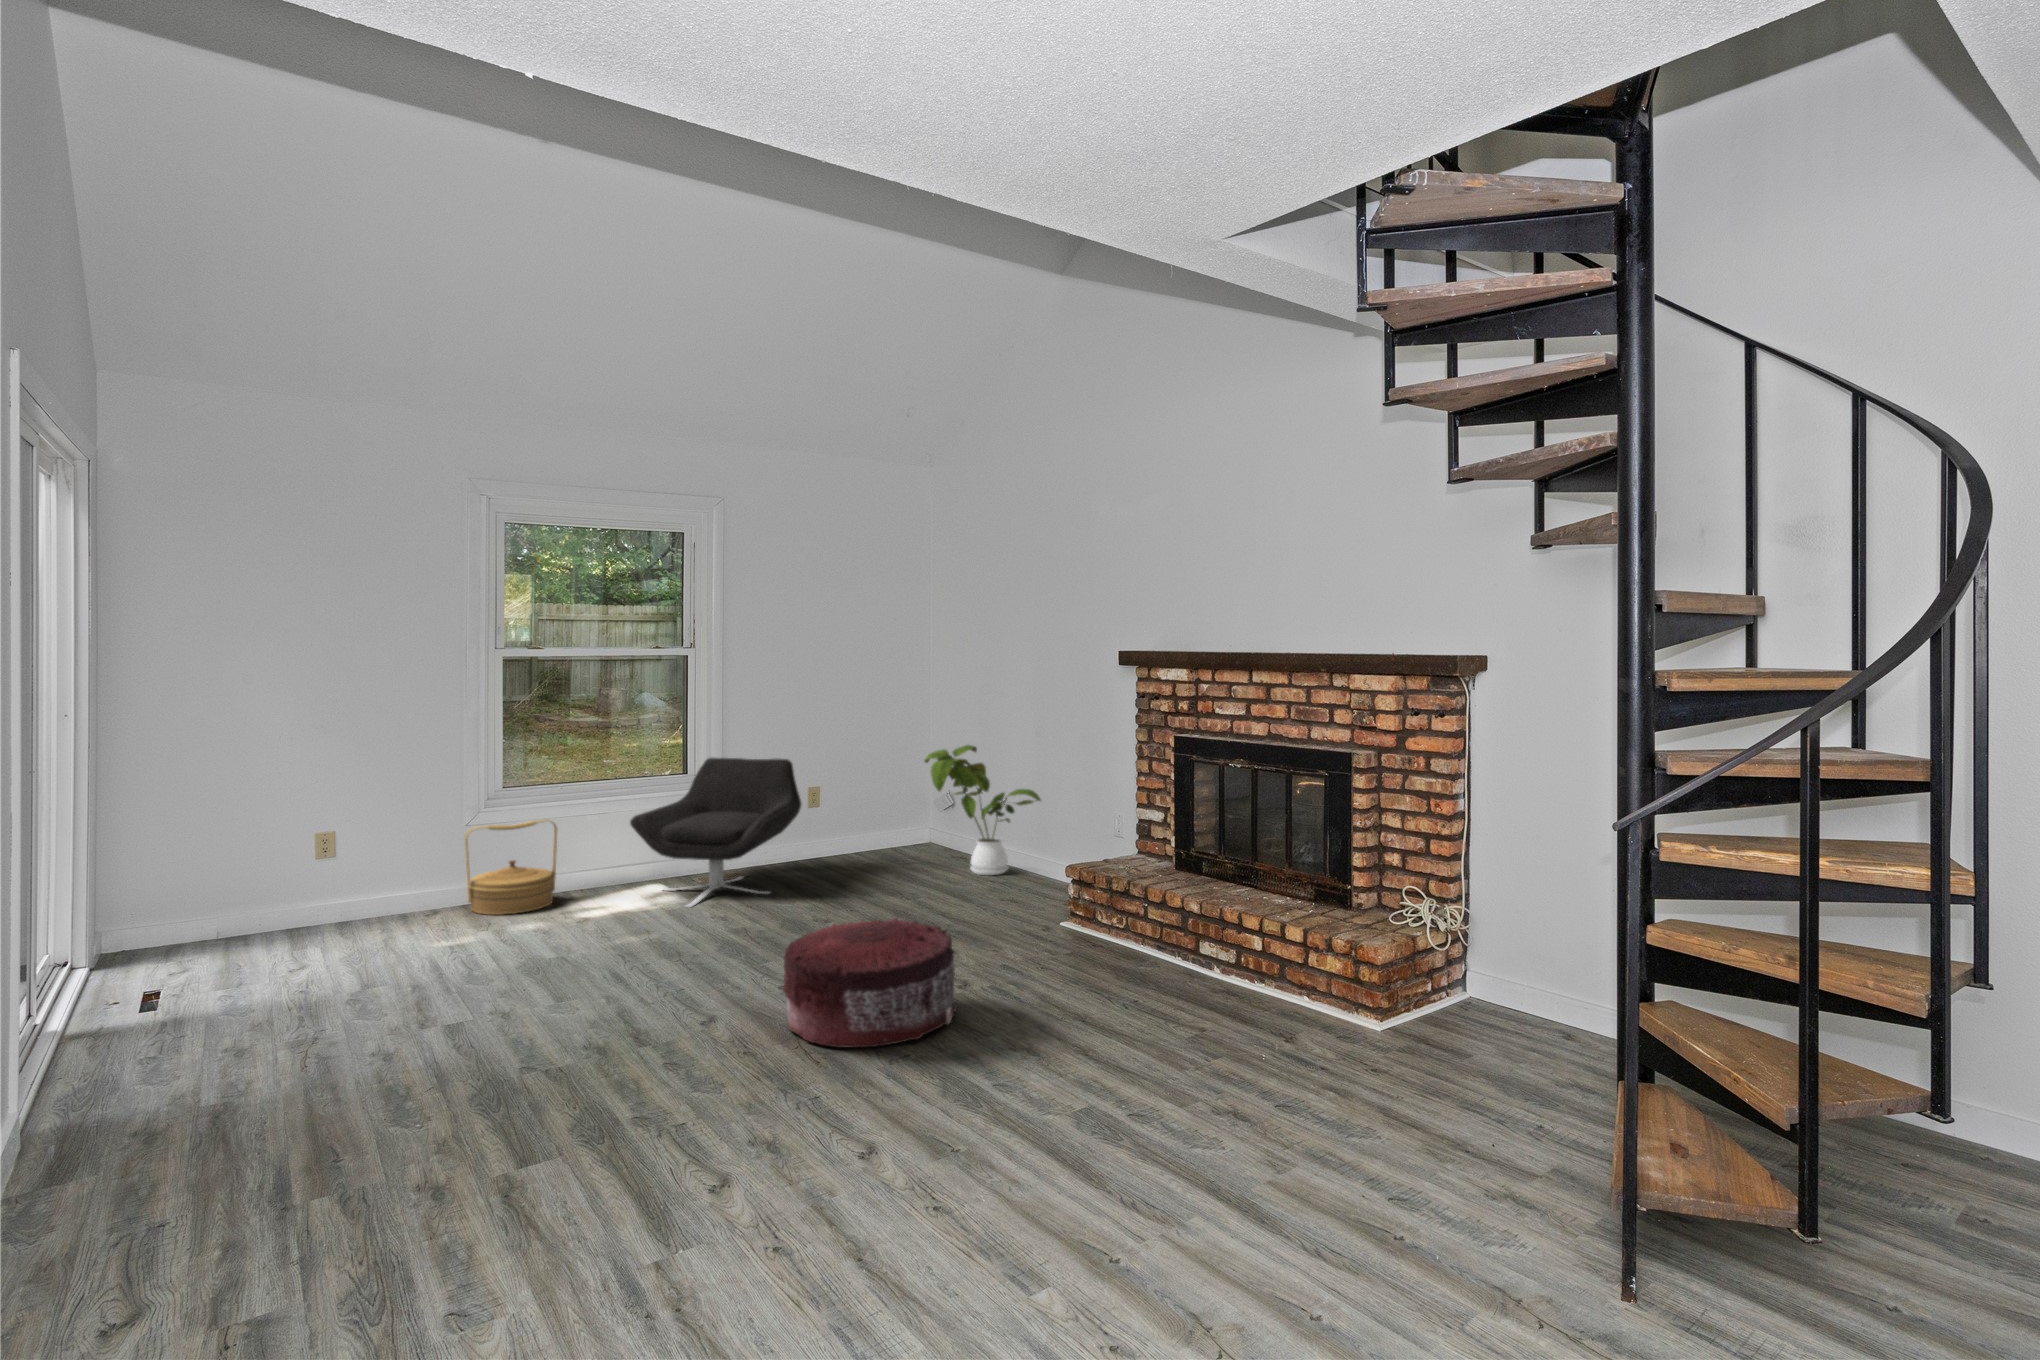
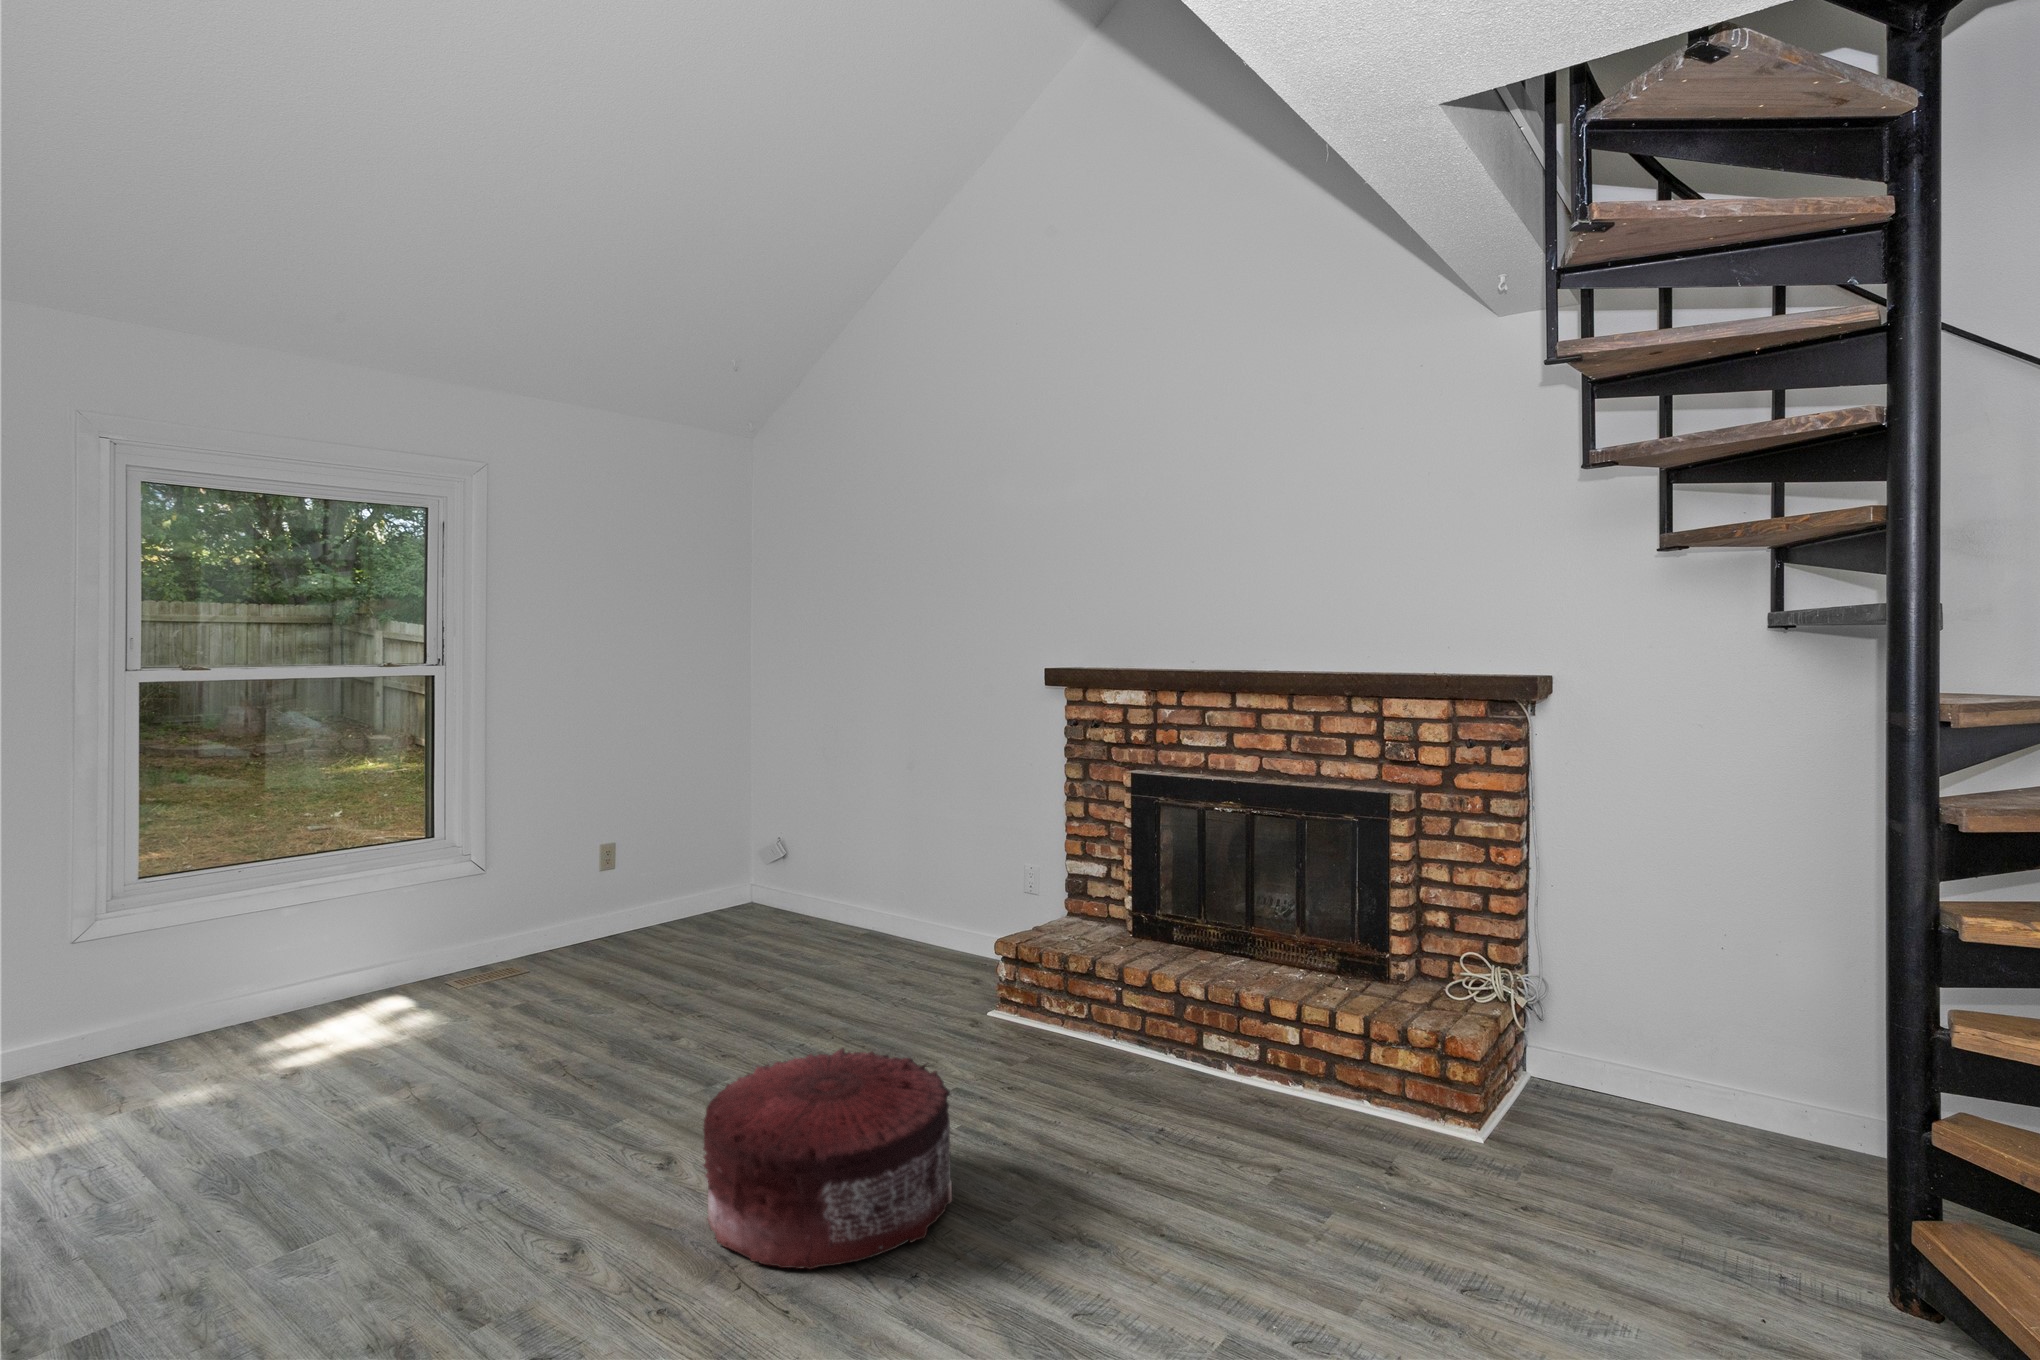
house plant: present [925,745,1041,875] -> none [769,785,926,949]
lounge chair: present [630,758,801,908] -> none [356,812,602,1032]
woven basket: present [465,819,558,915] -> none [83,918,239,1072]

